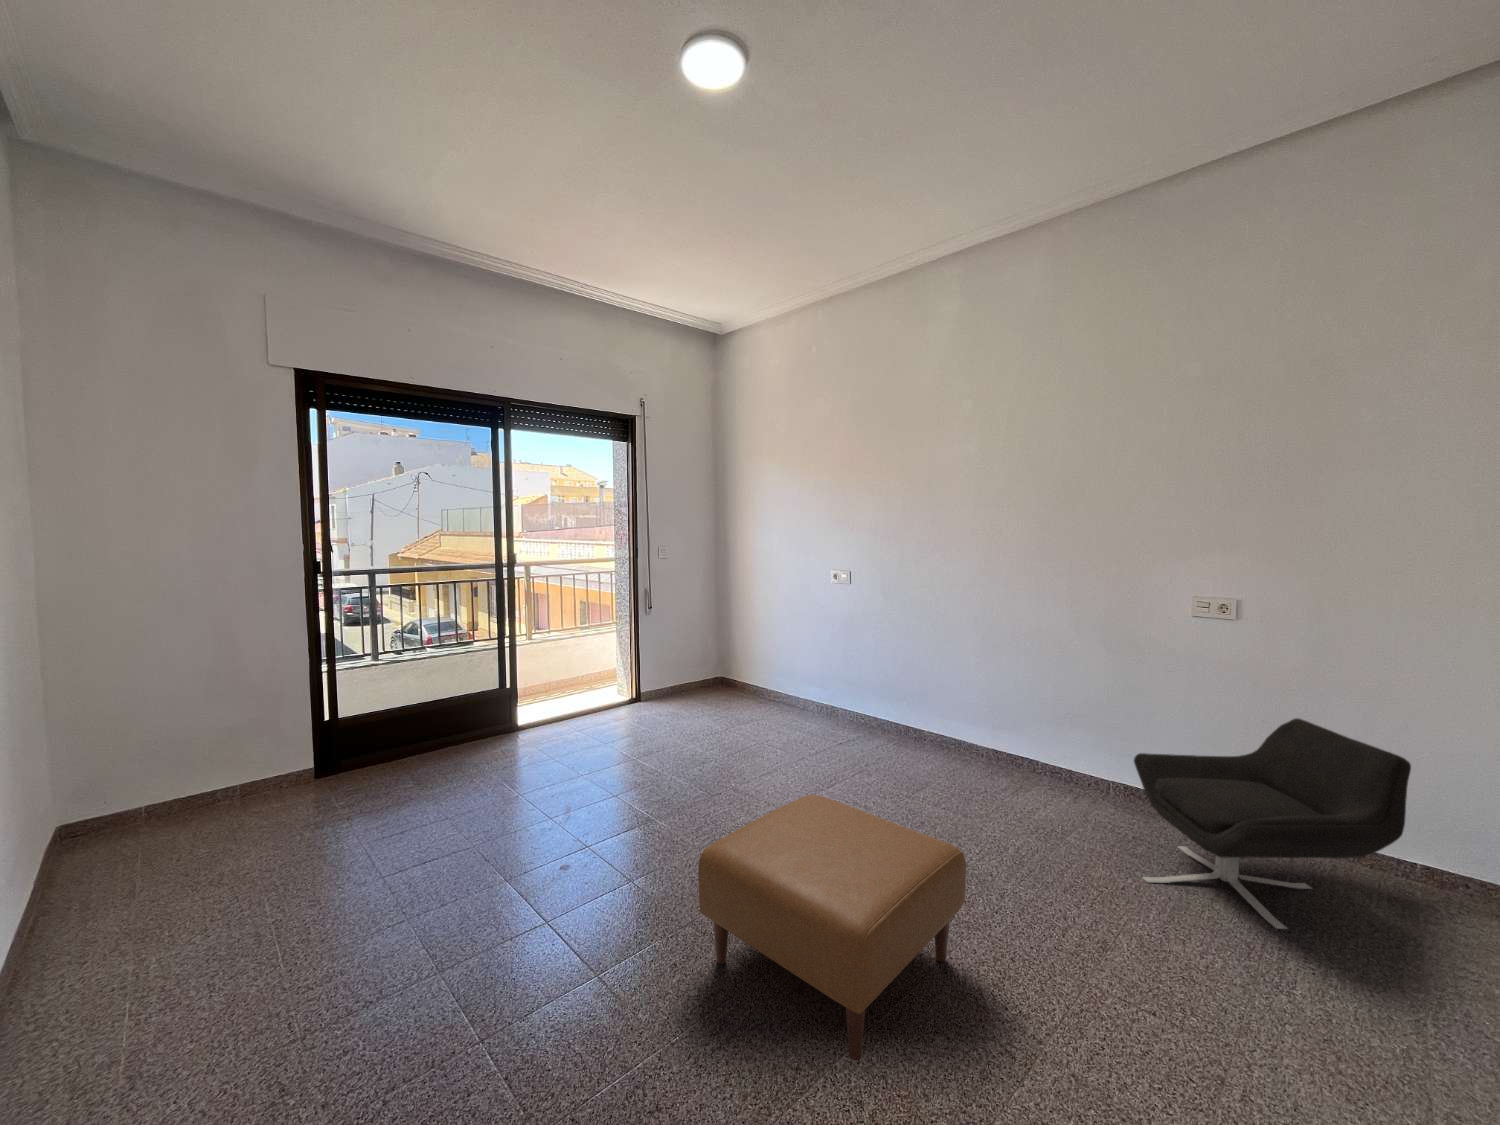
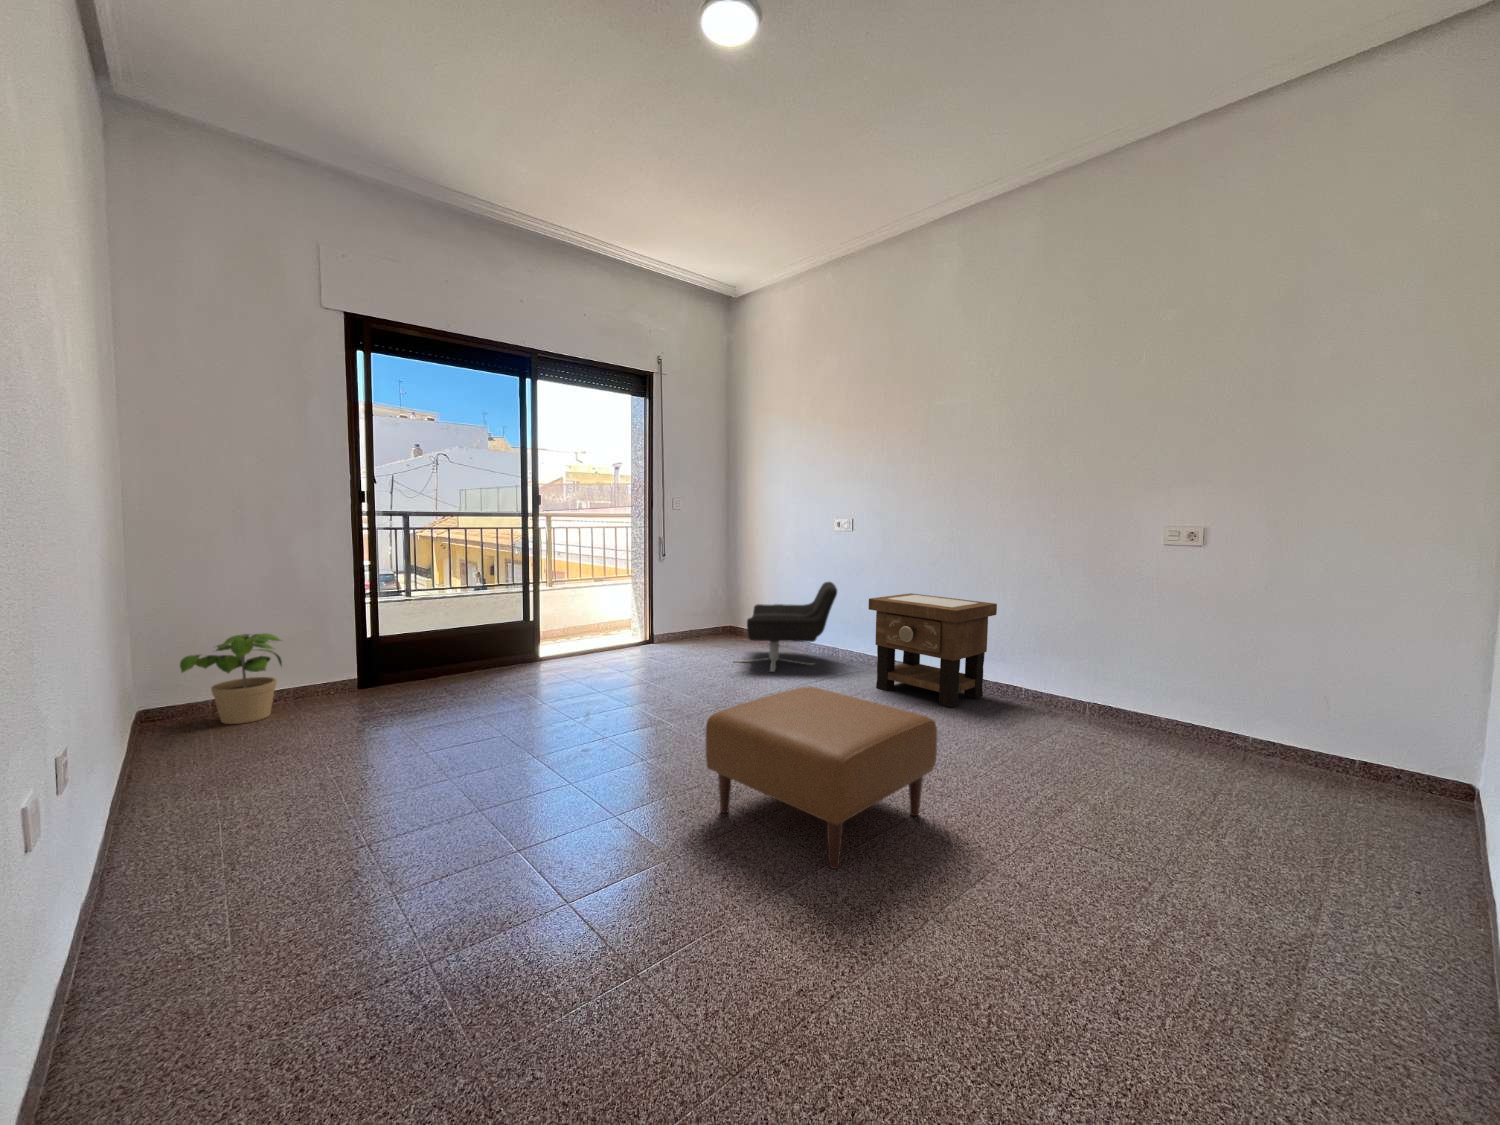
side table: none [869,653,1006,786] -> present [869,593,997,708]
lounge chair: present [1134,718,1411,929] -> present [735,582,837,672]
potted plant: none [98,731,223,832] -> present [180,633,282,724]

